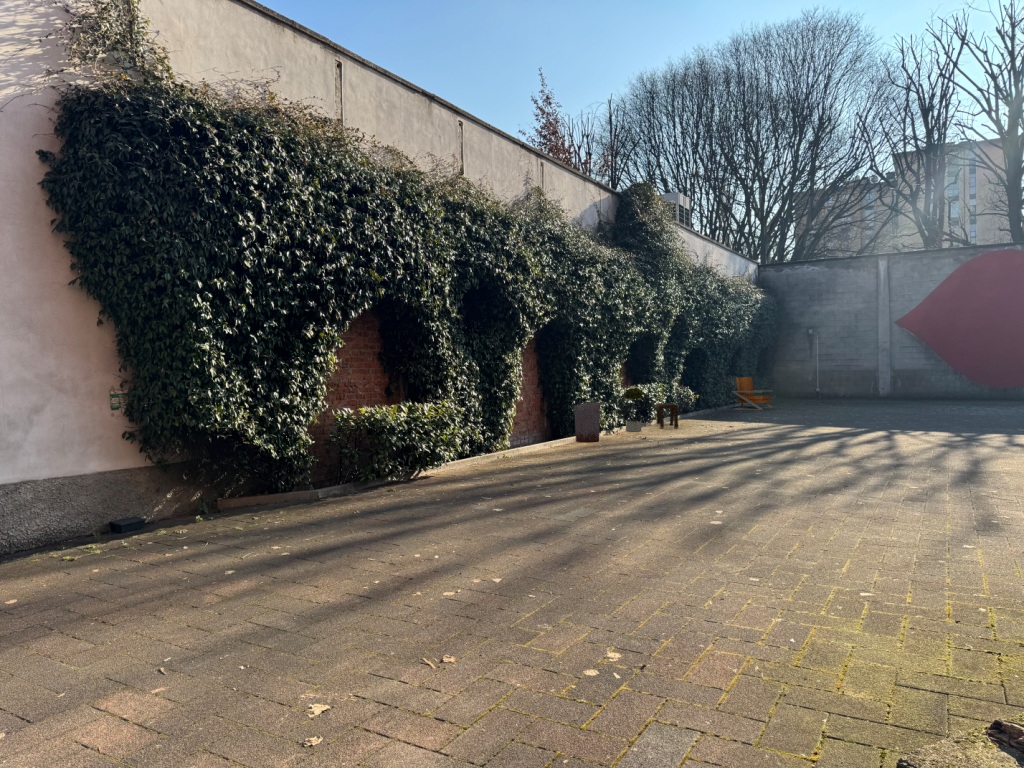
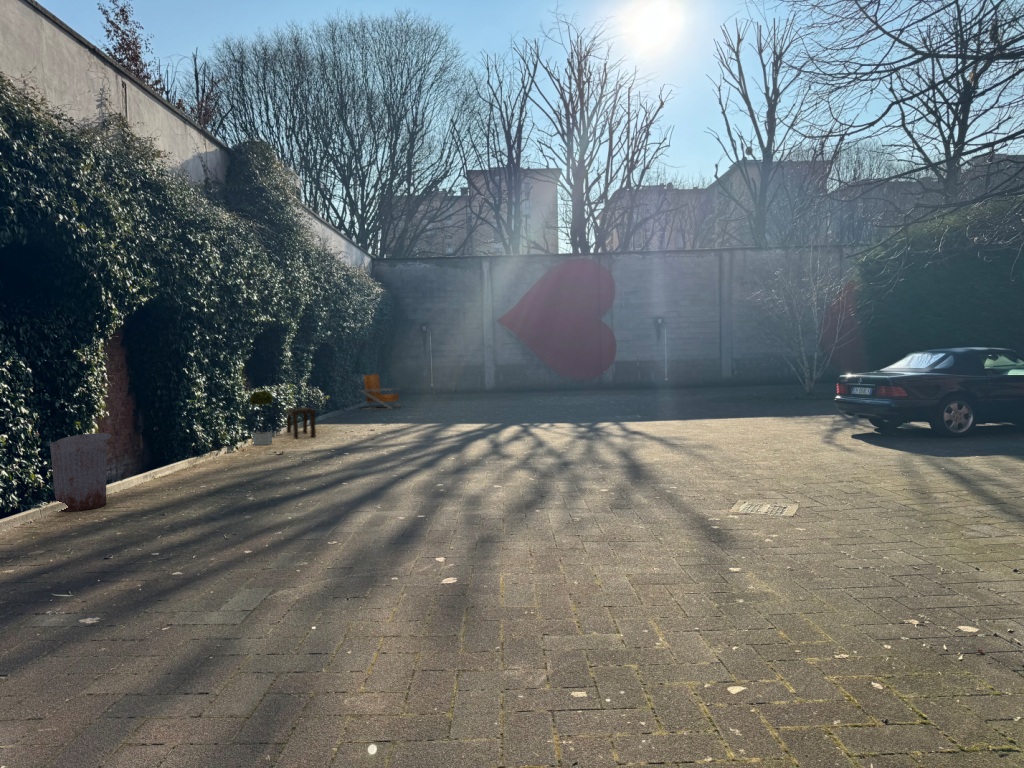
trash can: present [574,402,603,442] -> present [50,433,111,511]

